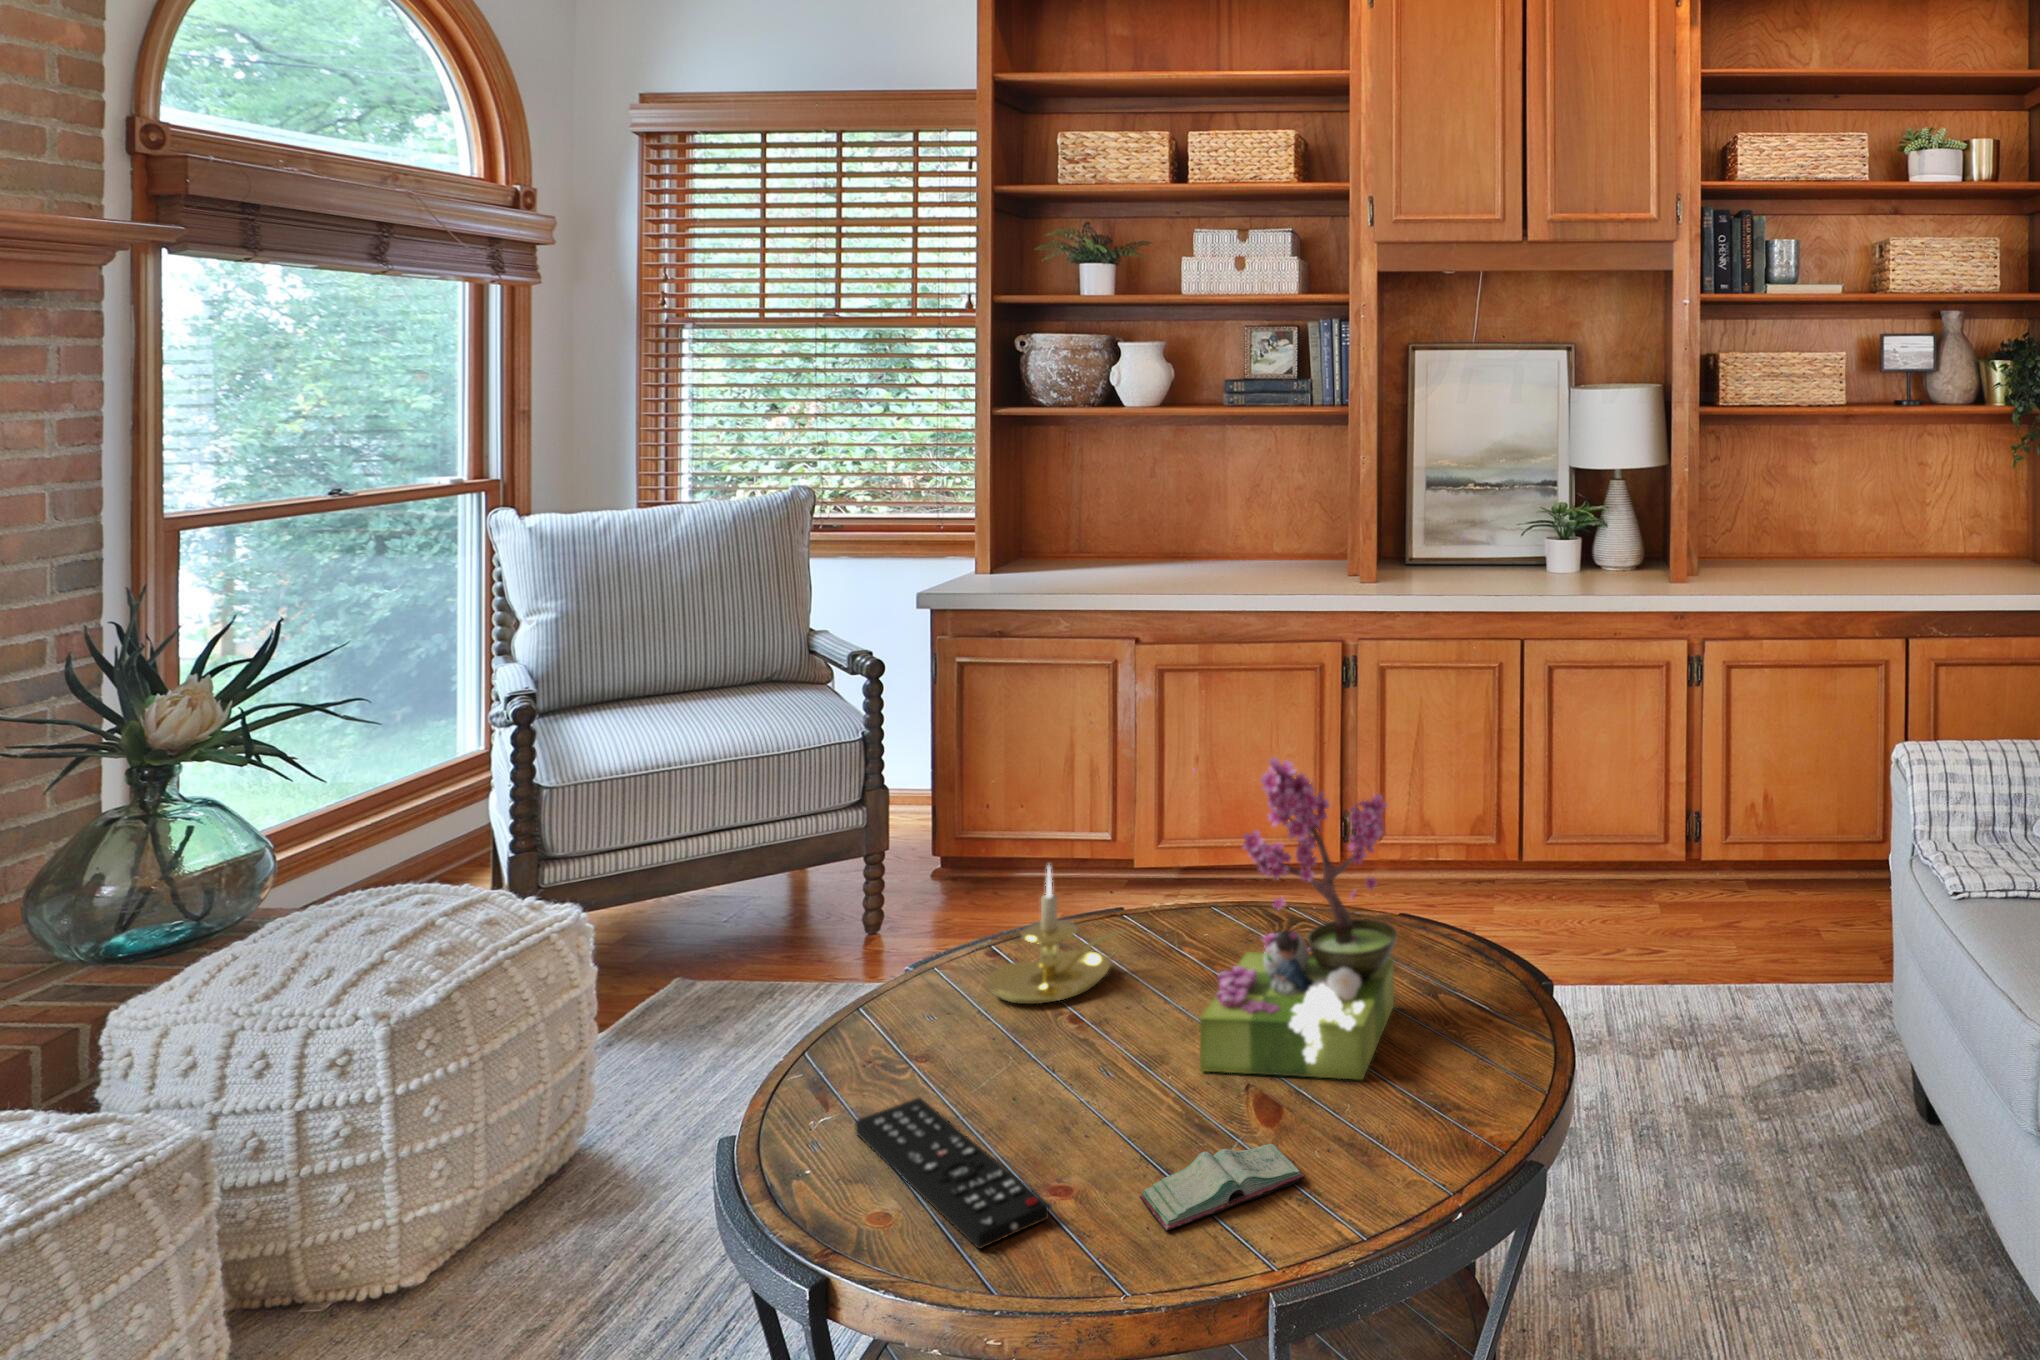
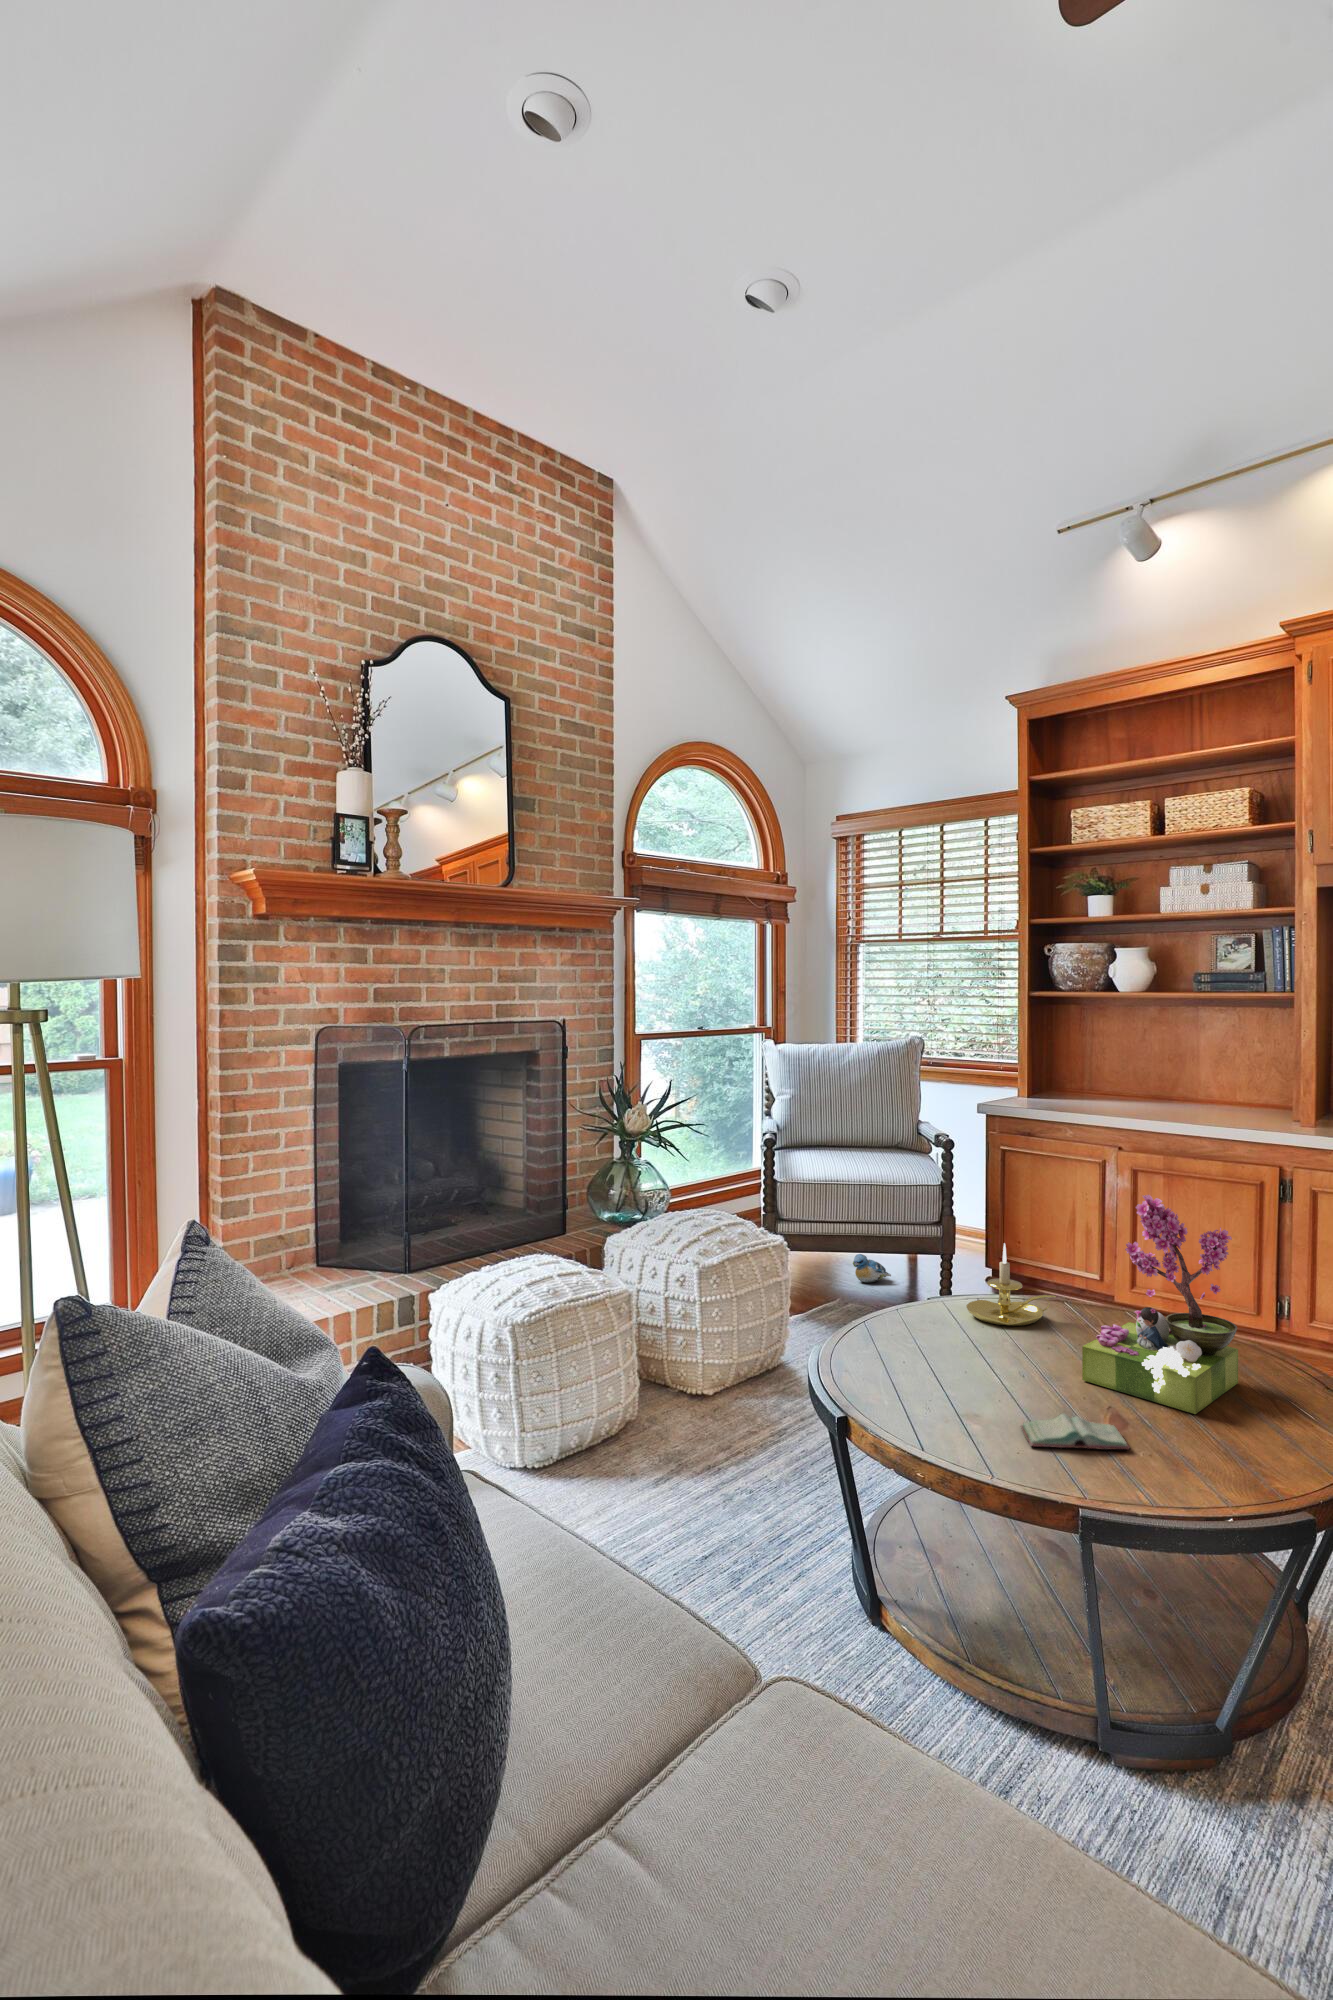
plush toy: none [695,887,770,936] -> present [853,1254,891,1282]
remote control: present [856,1098,1049,1249] -> none [878,1347,965,1421]

